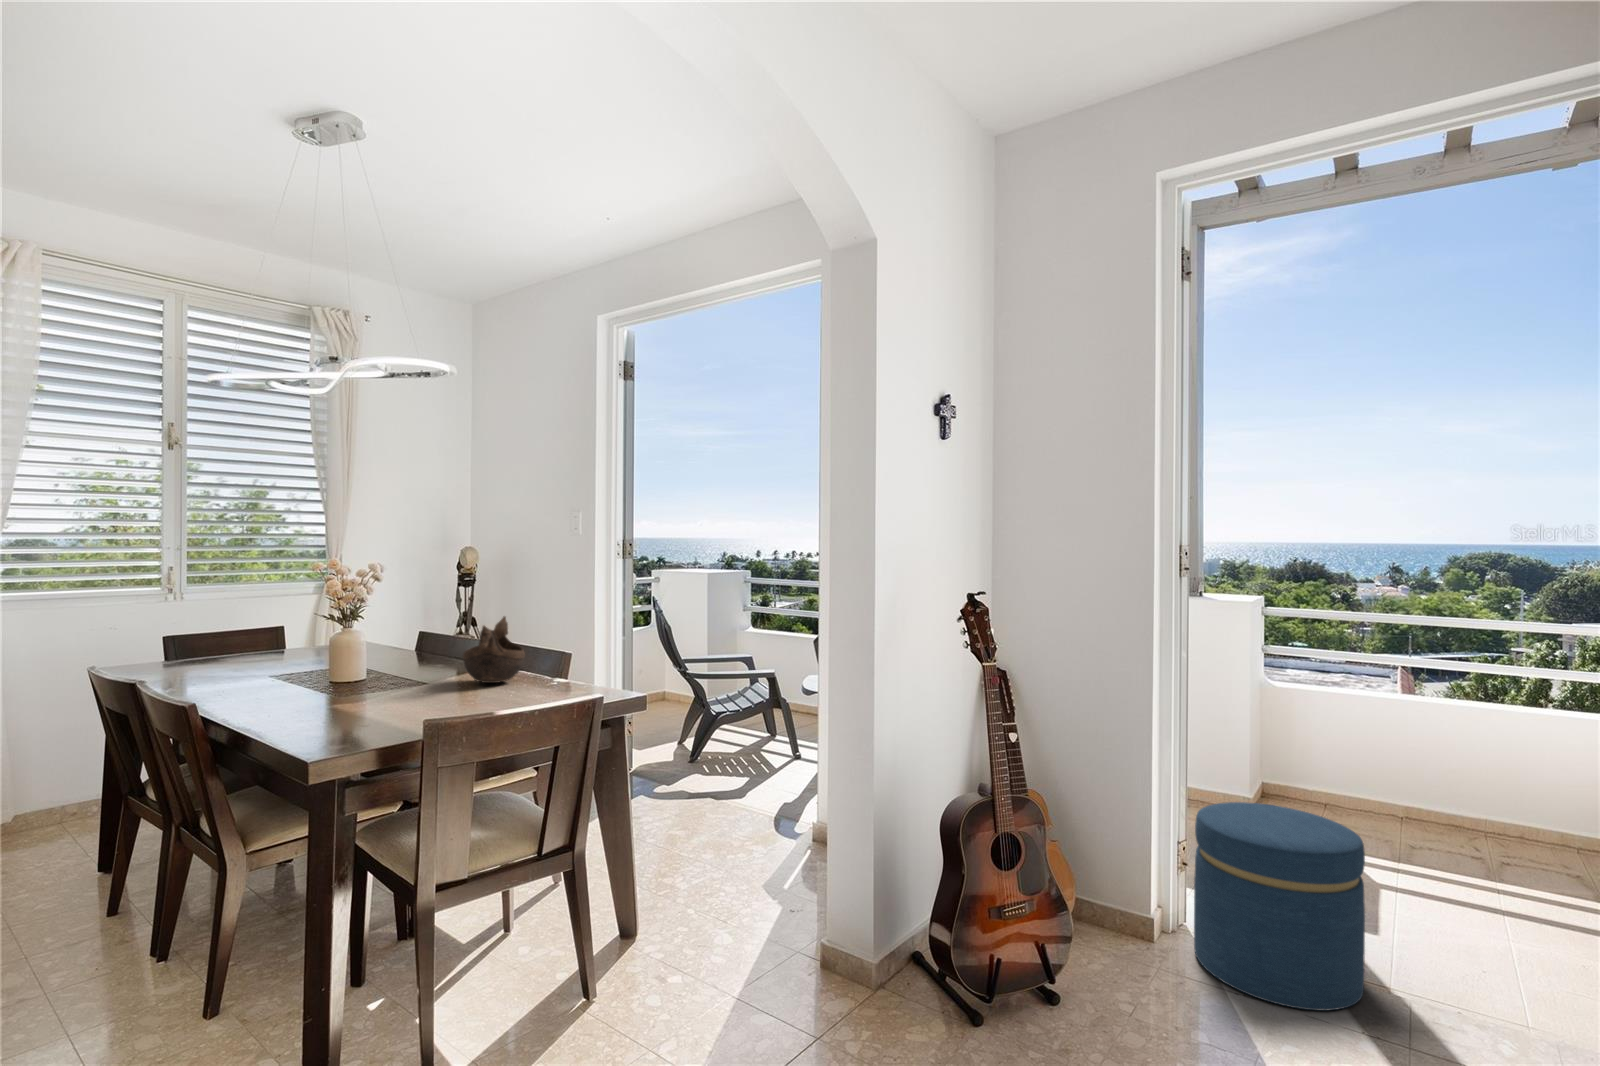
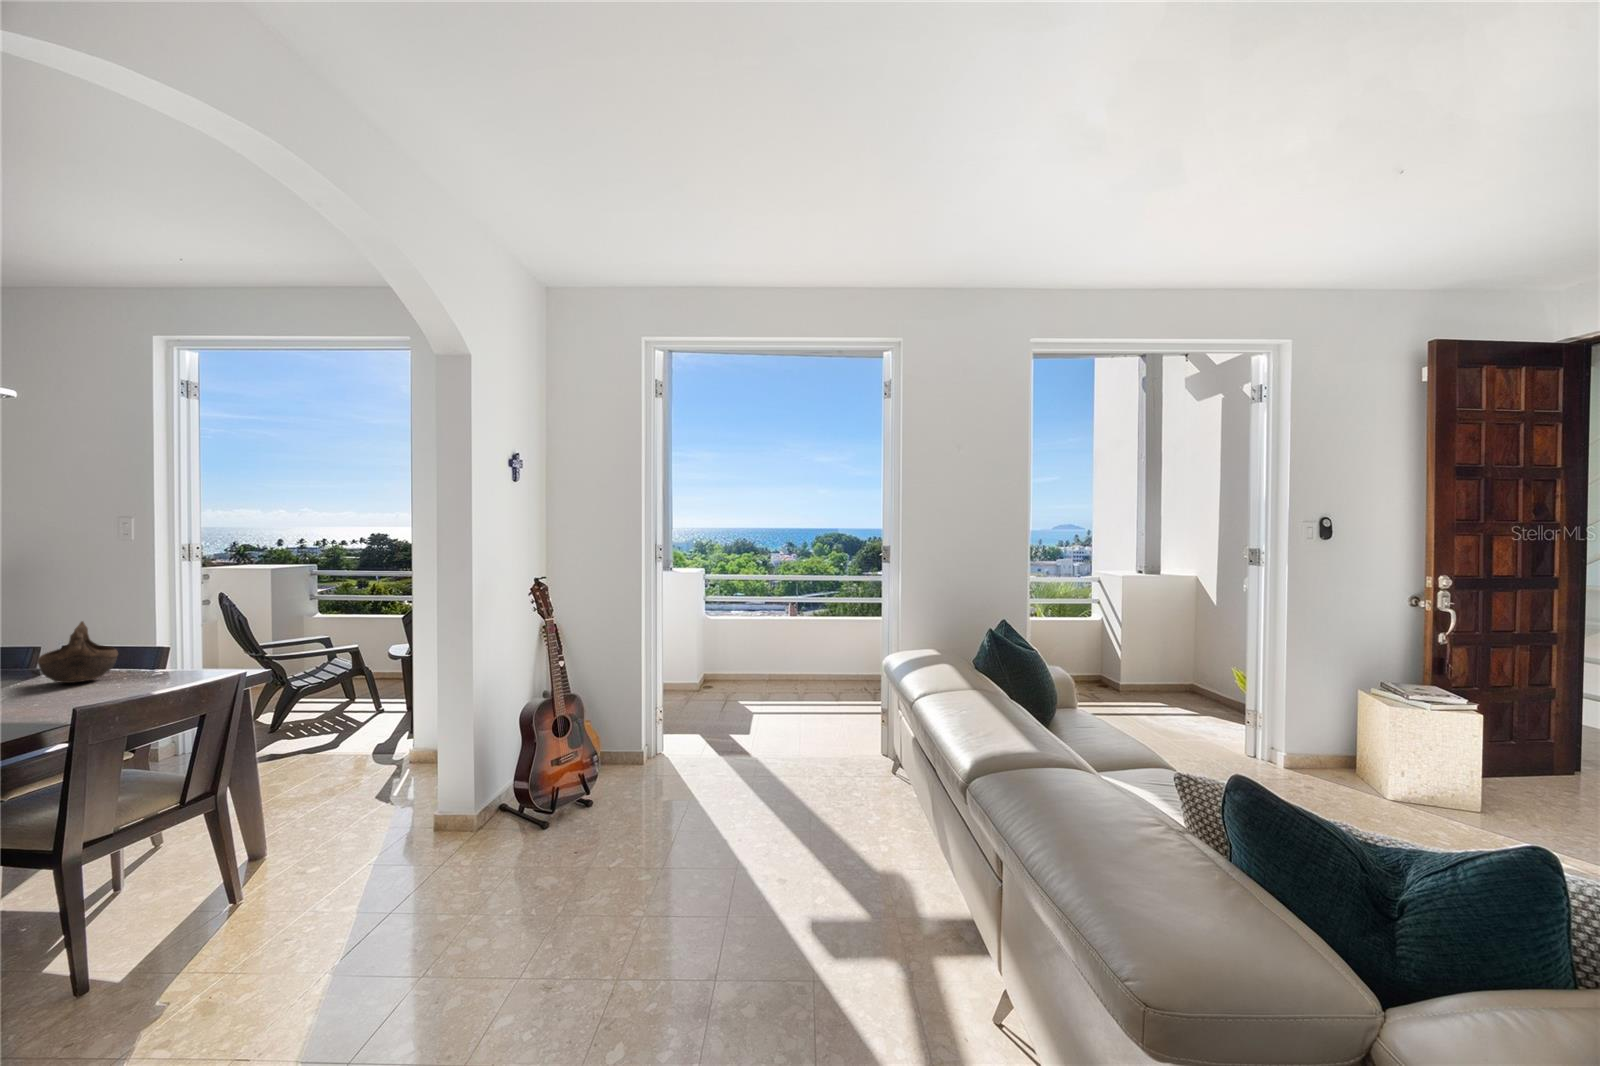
ottoman: present [1194,802,1365,1011] -> none [665,679,740,775]

